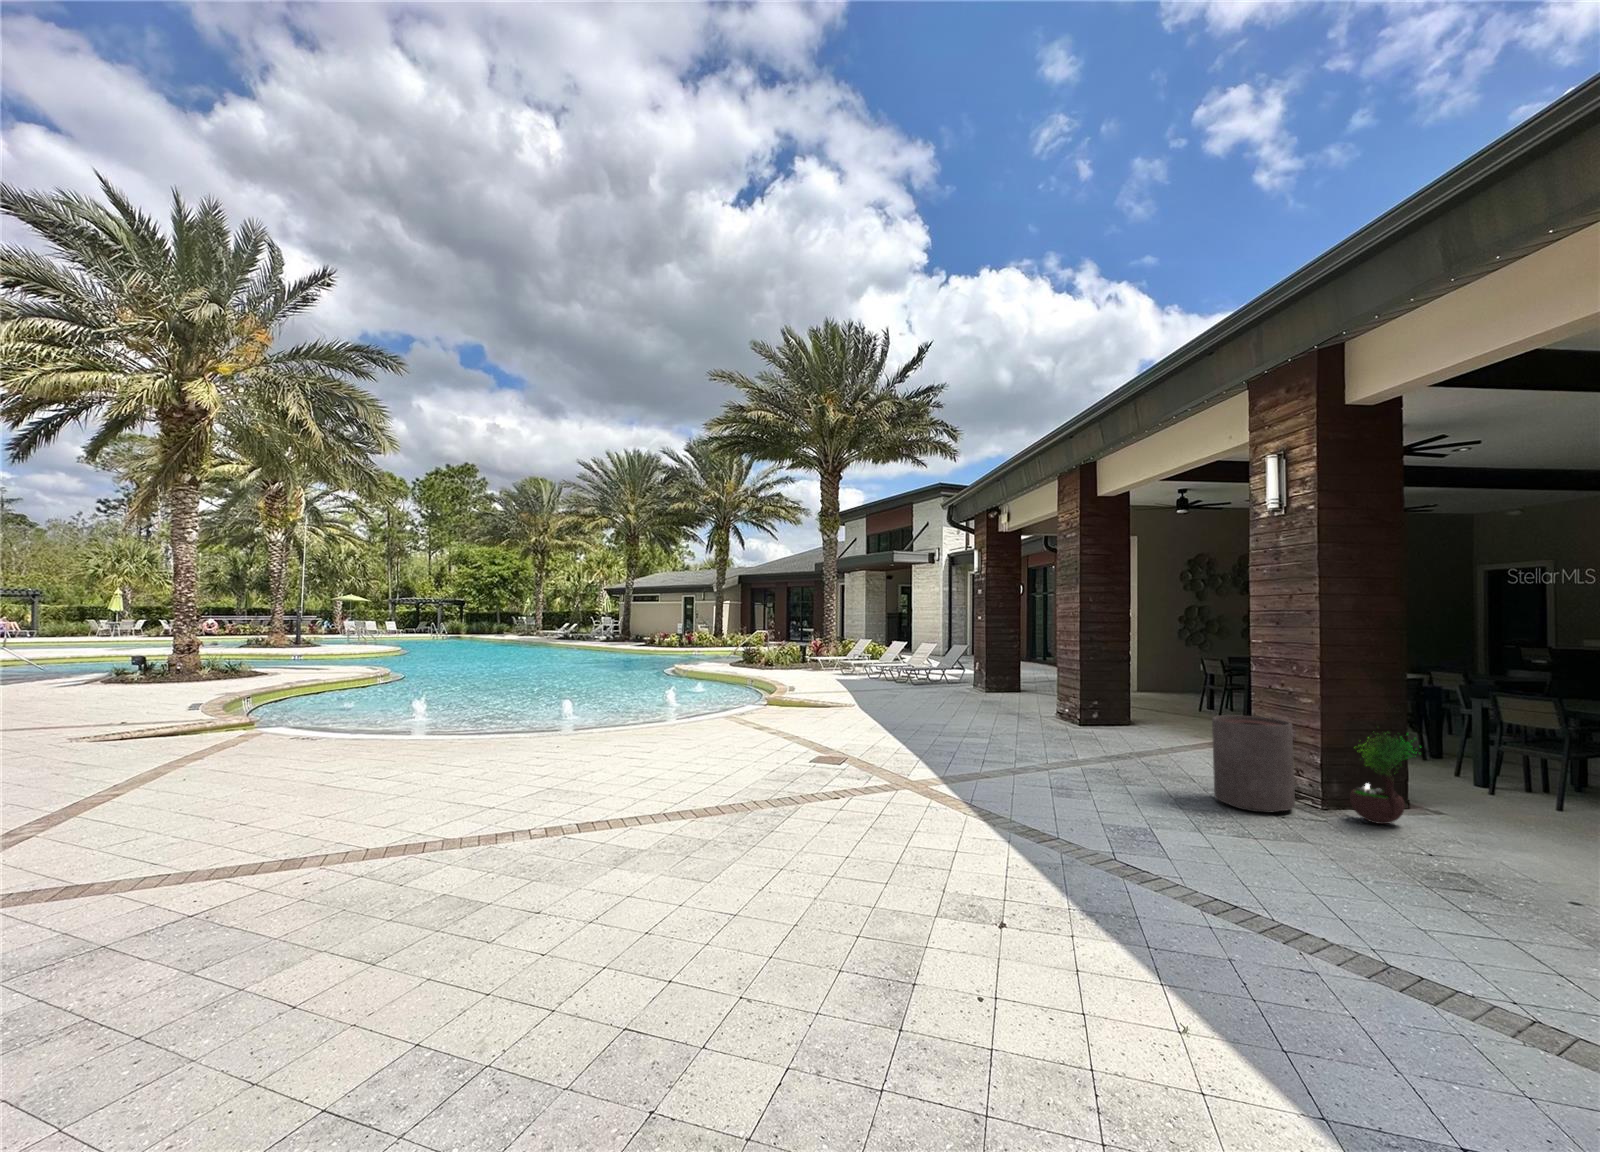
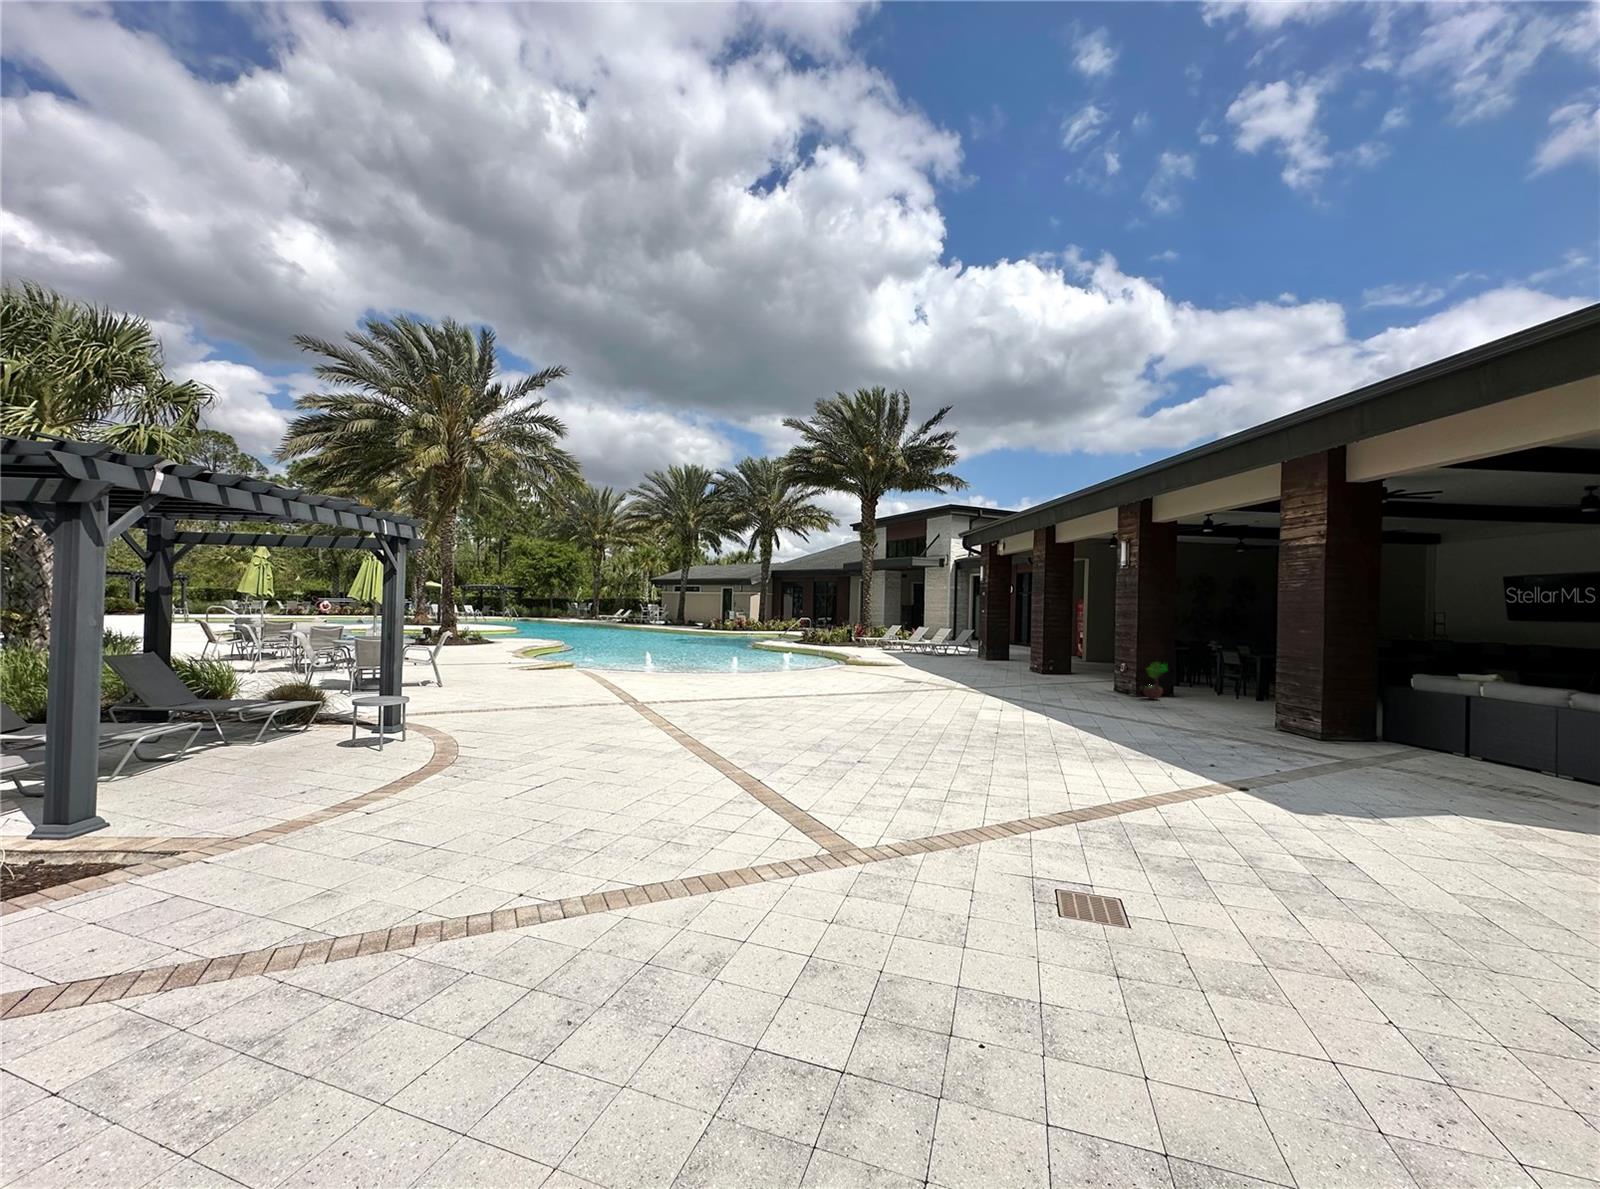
trash can: present [1212,715,1295,812] -> none [1091,657,1124,697]

